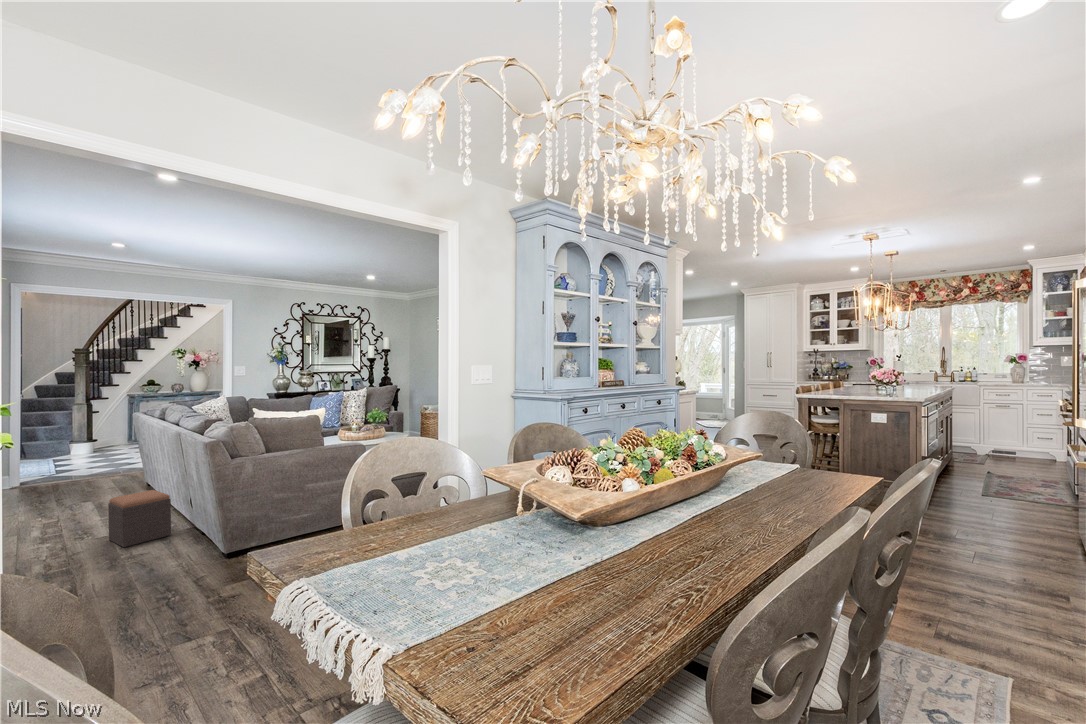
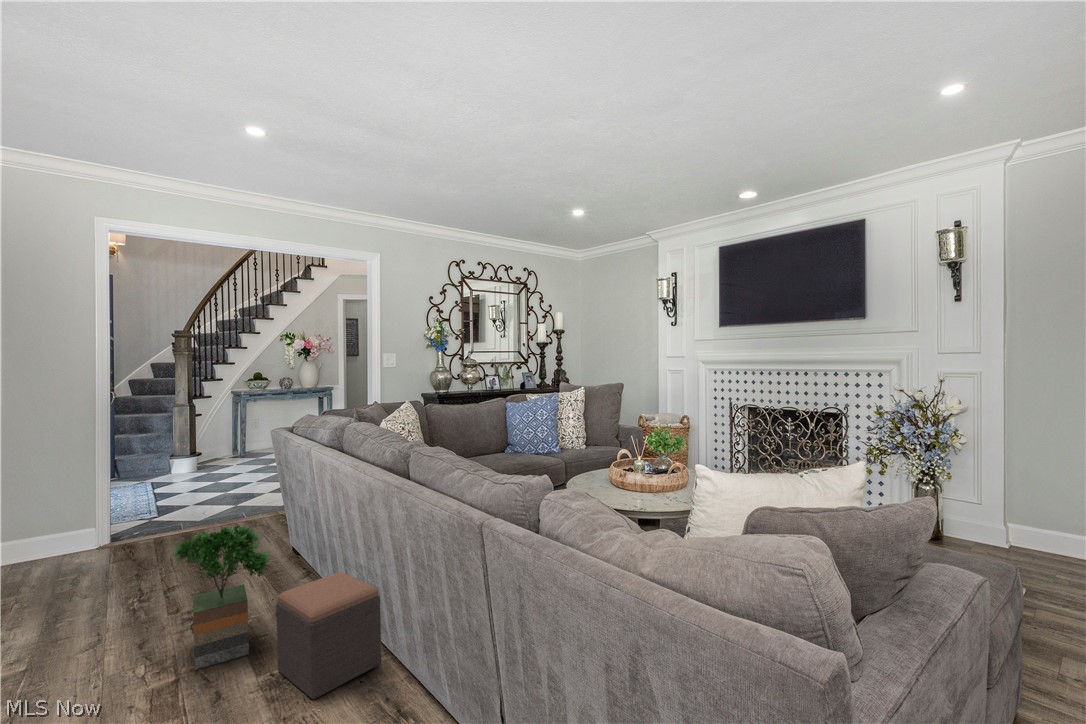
potted tree: none [46,466,111,542] -> present [173,525,269,670]

